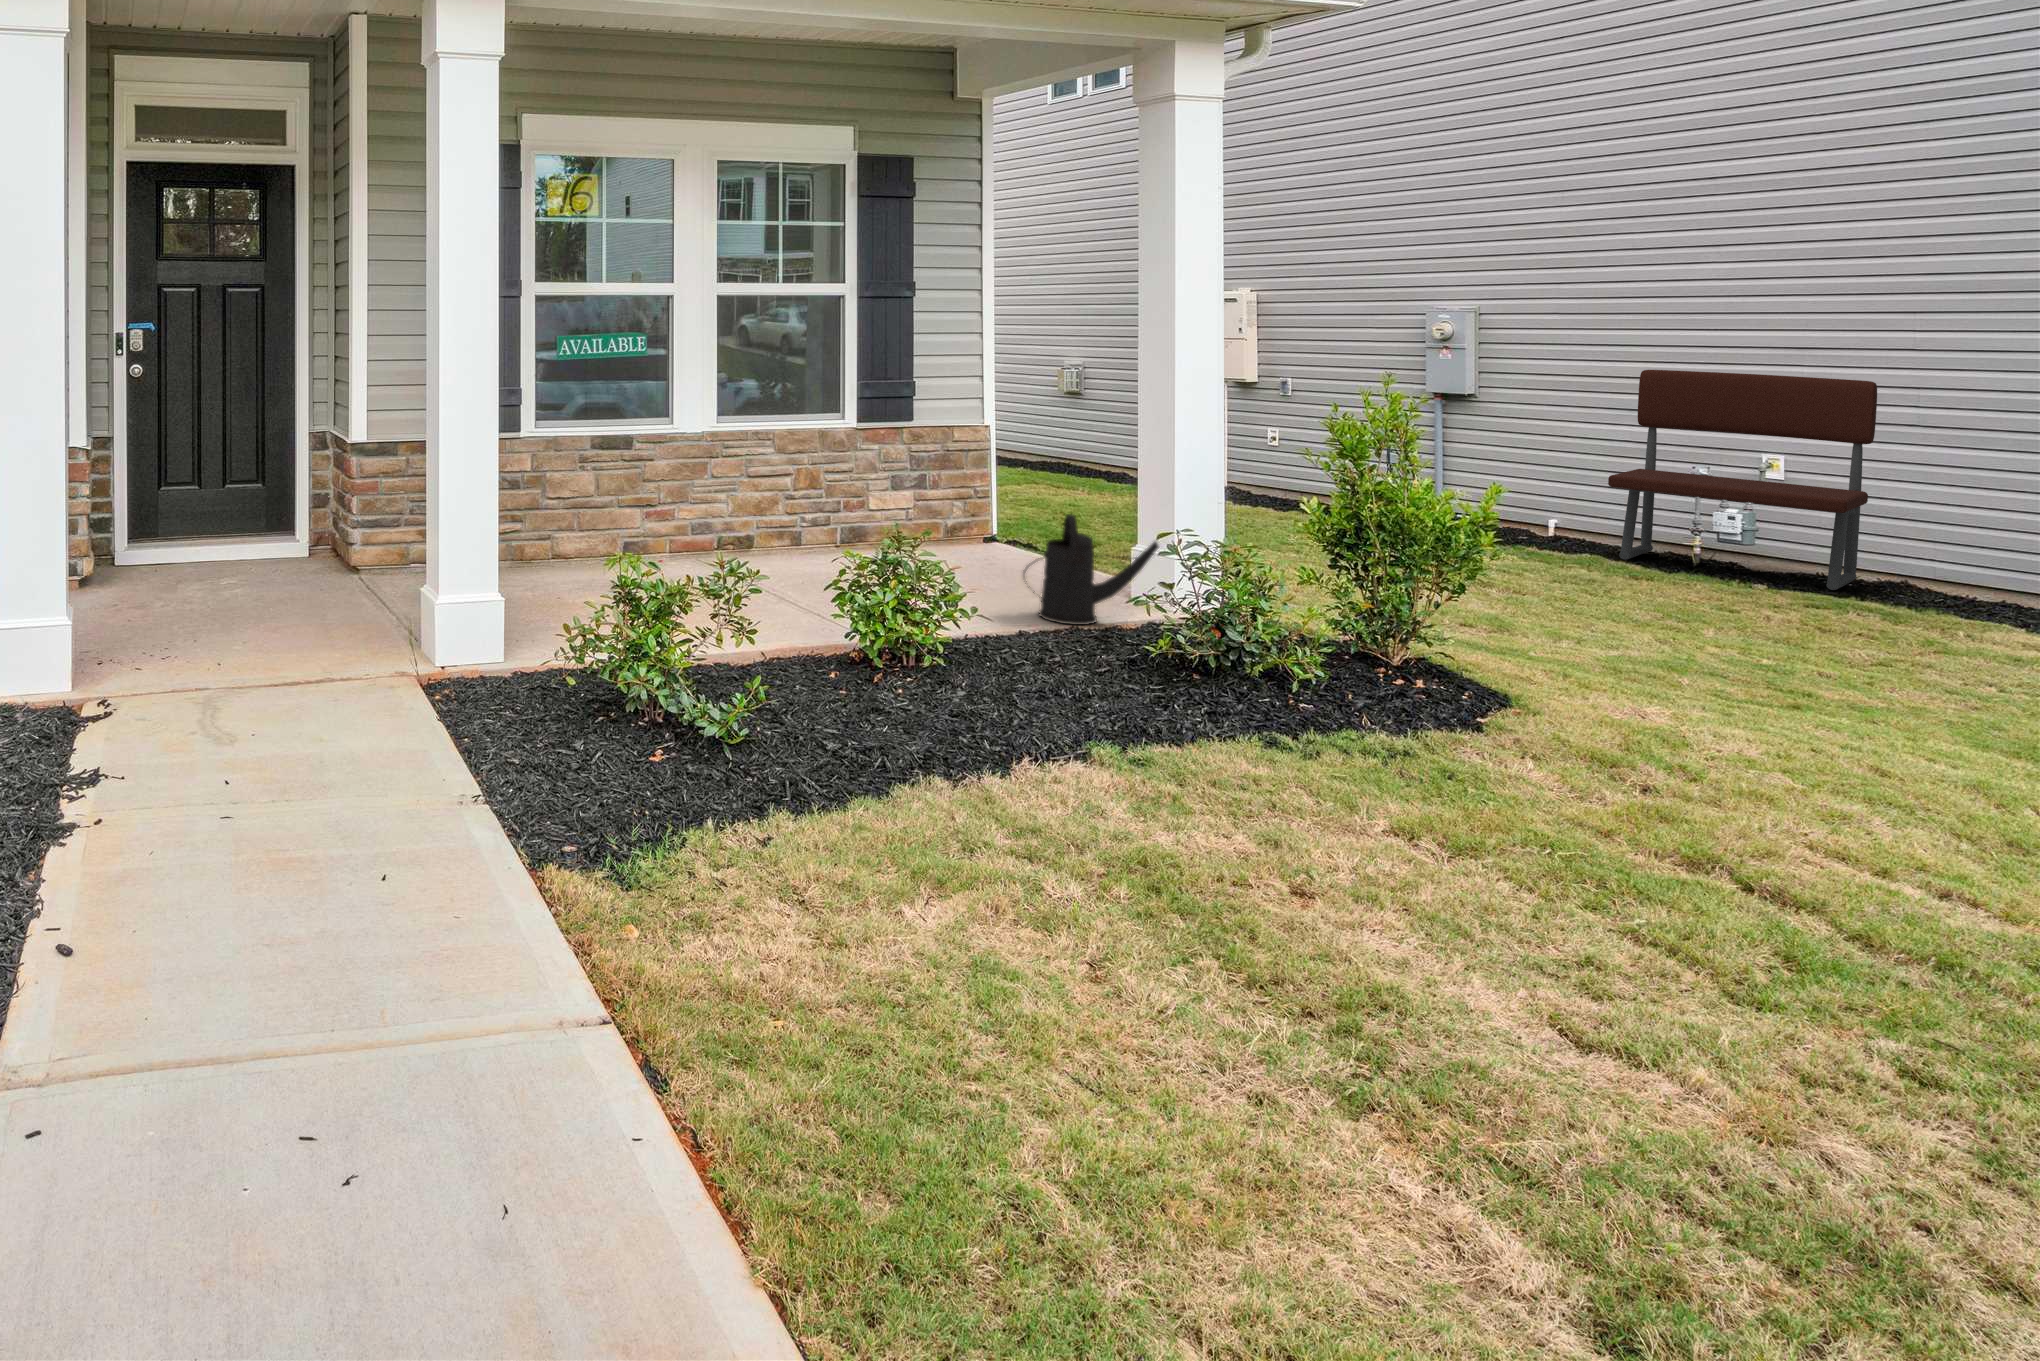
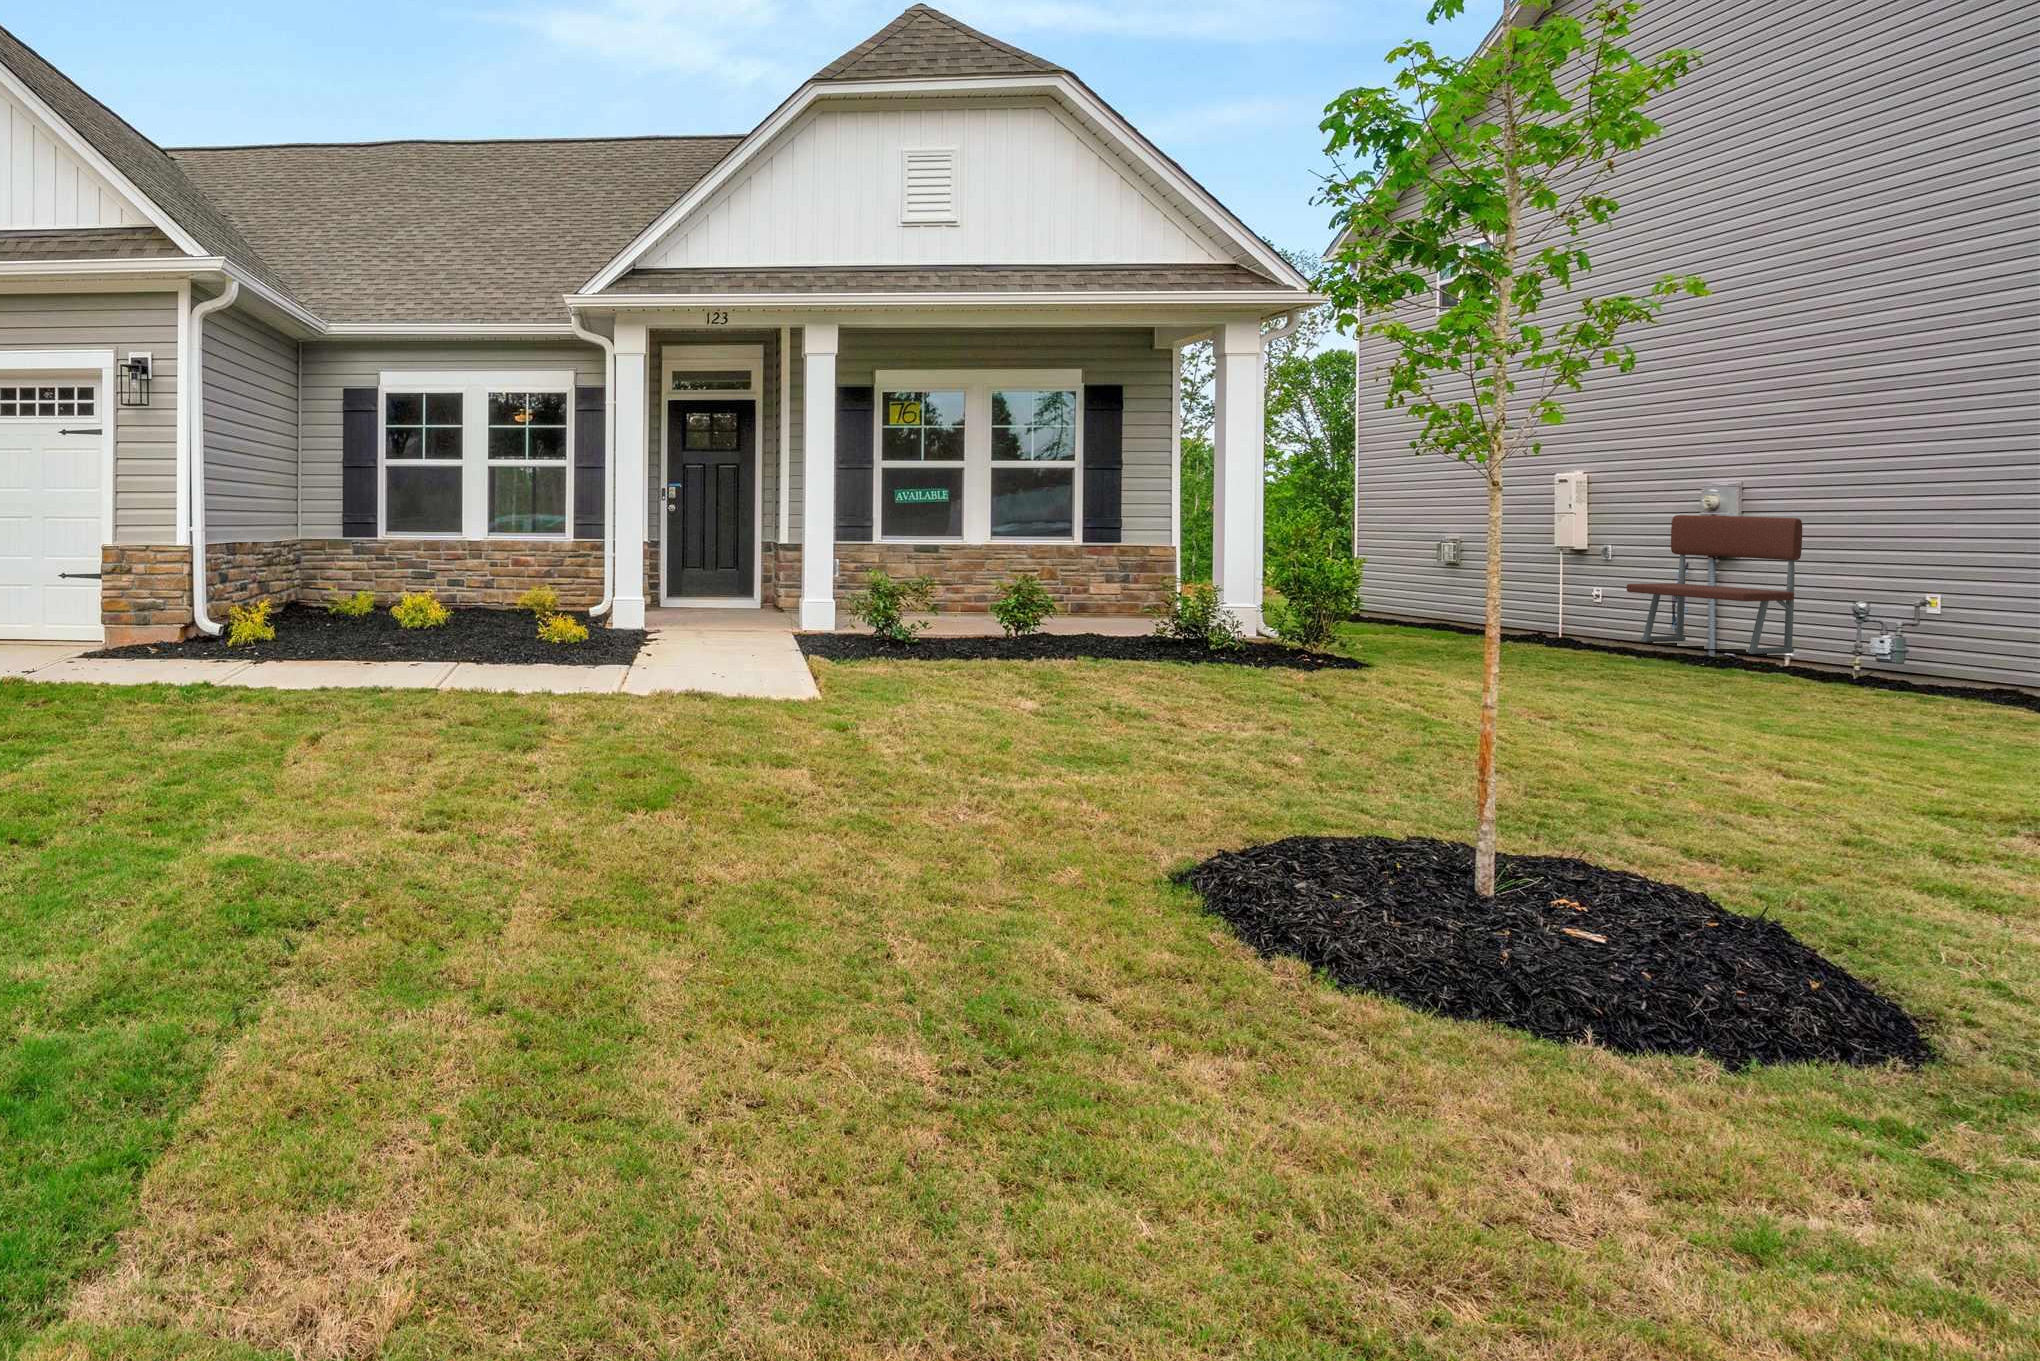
watering can: present [1023,514,1159,625] -> none [1135,581,1212,639]

